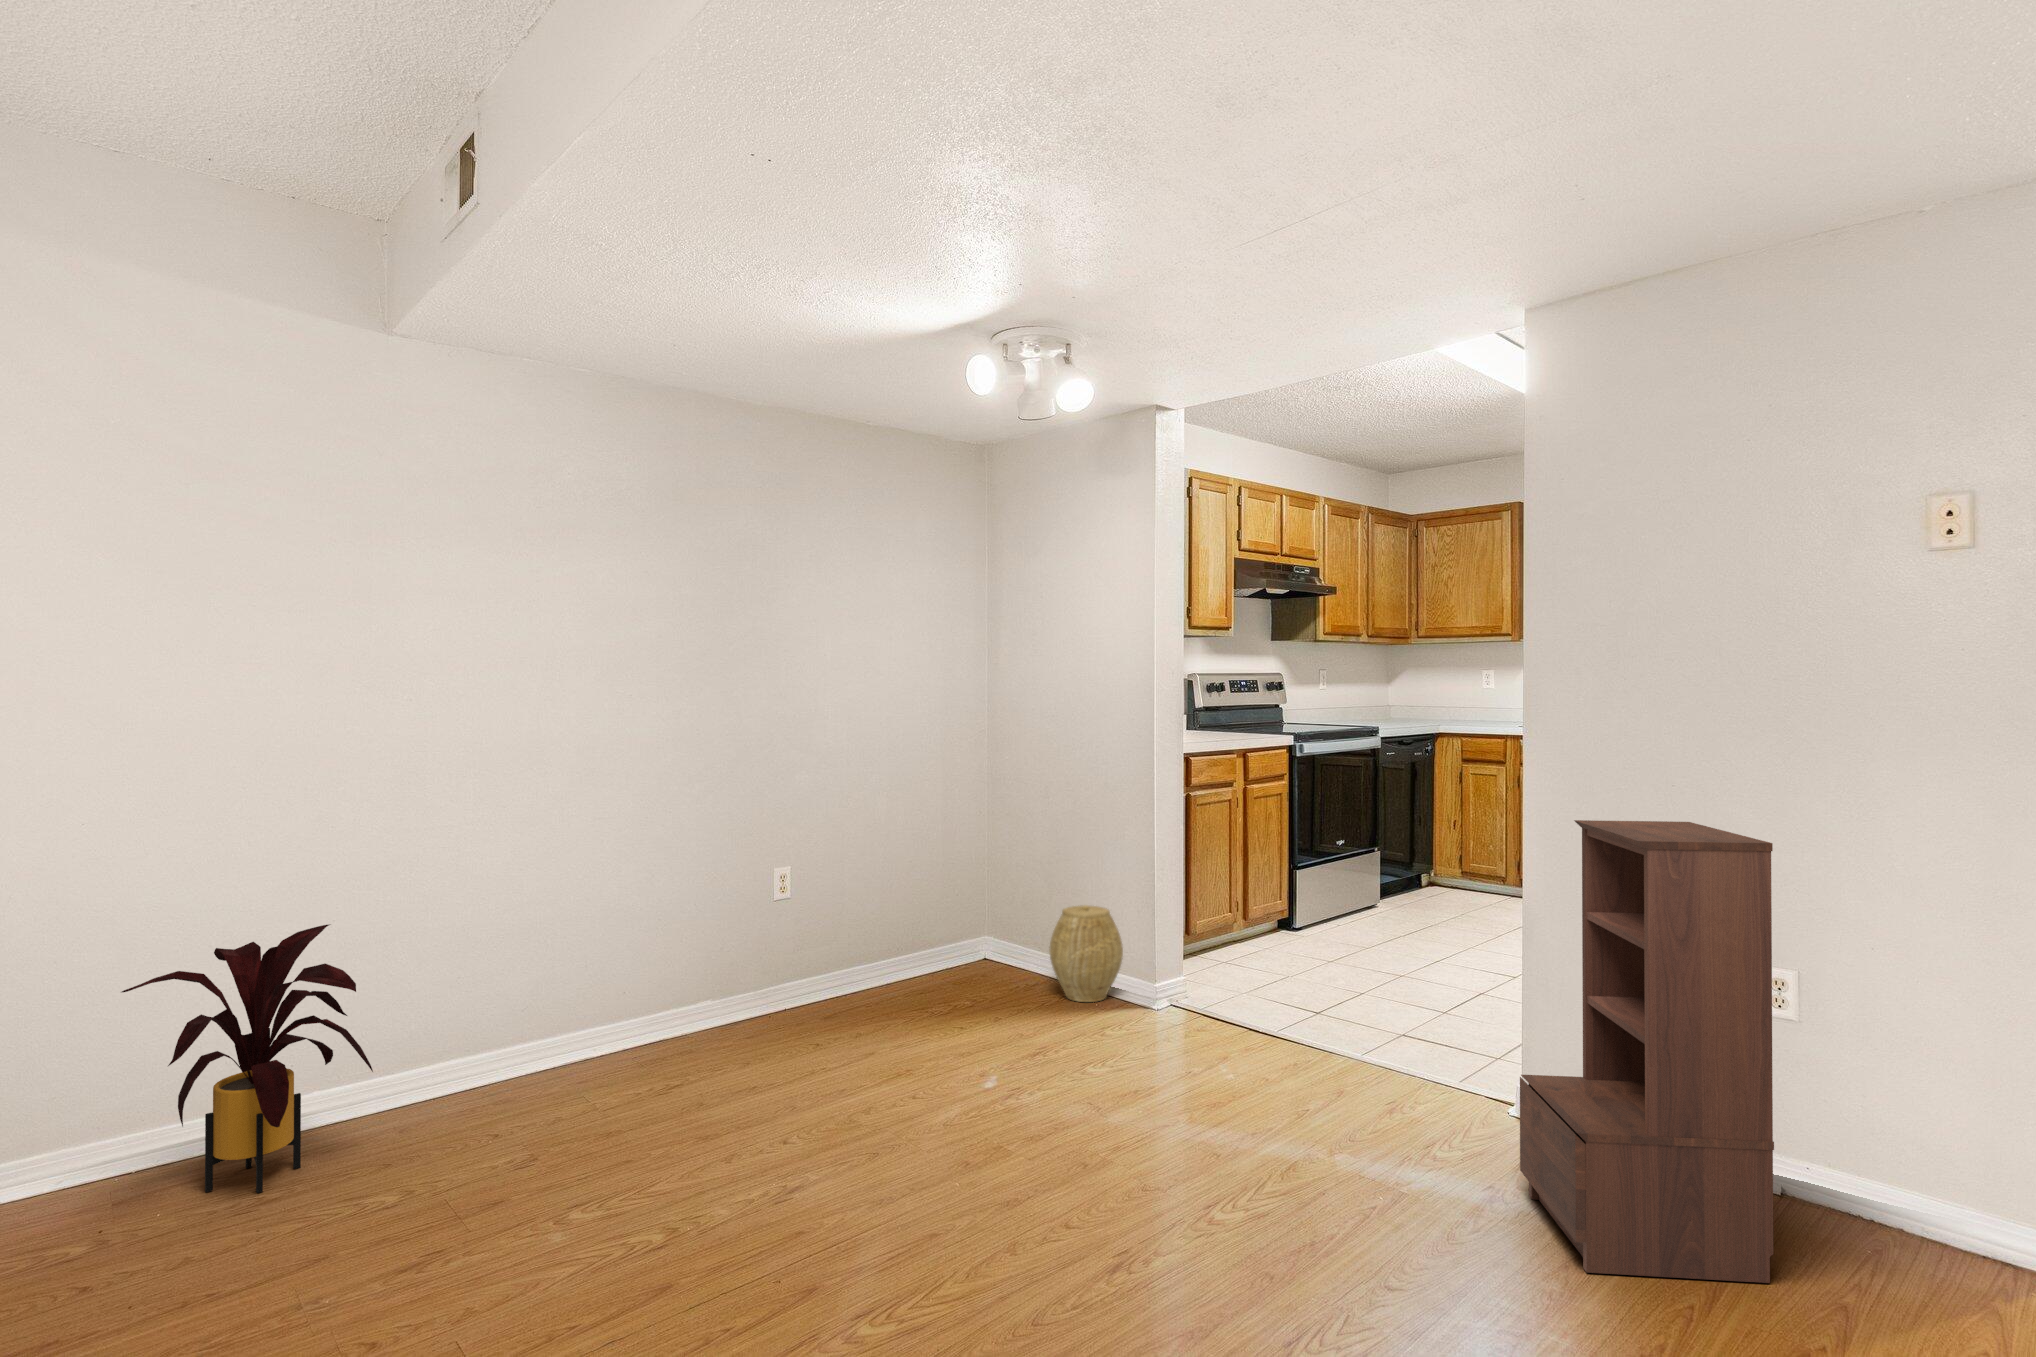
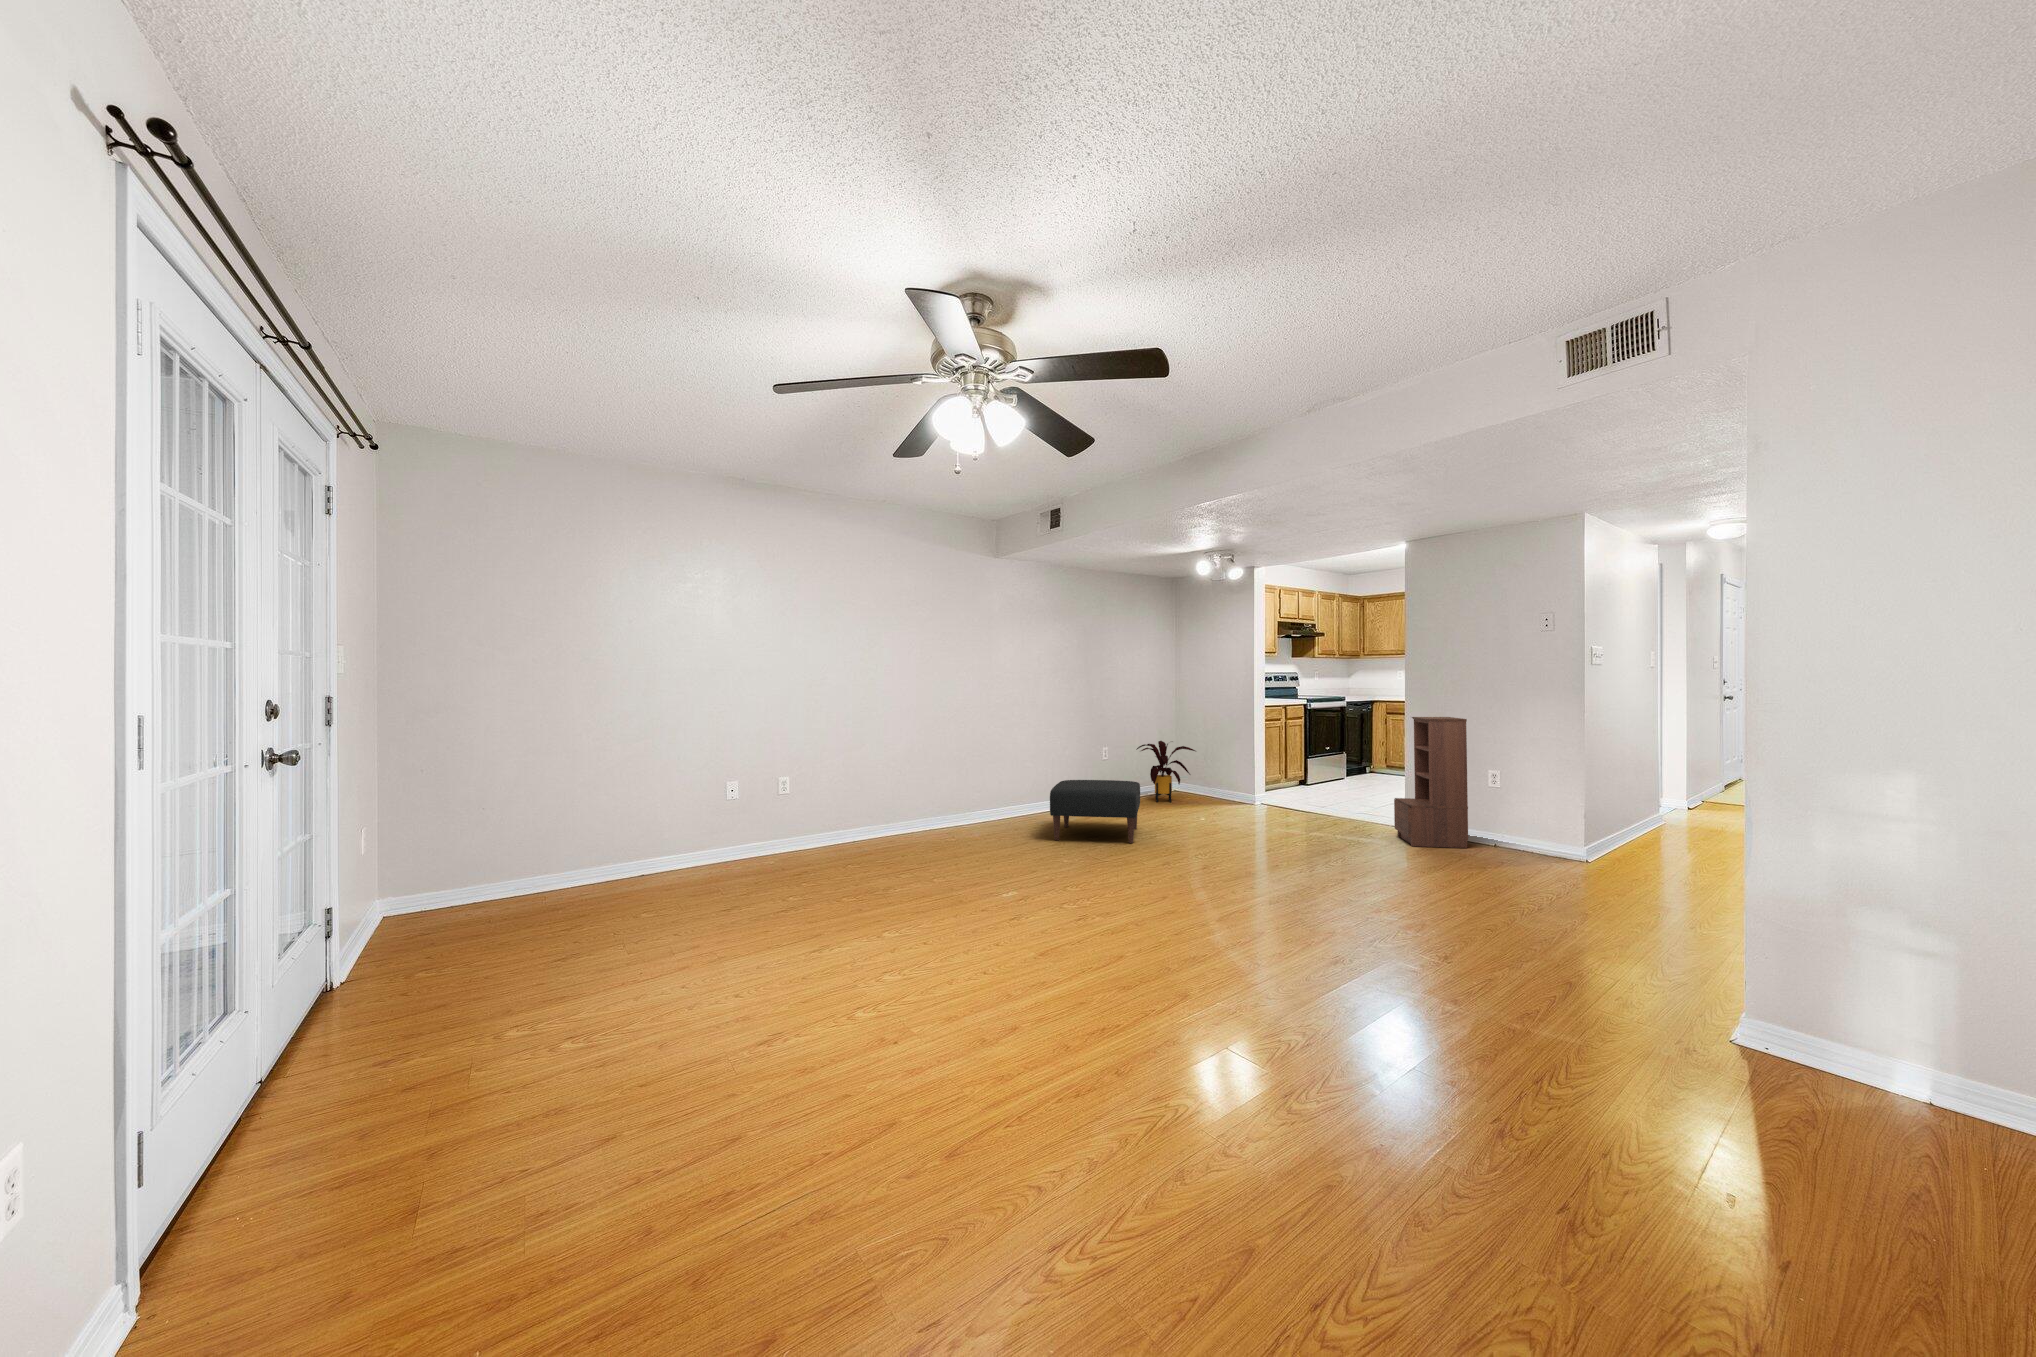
woven basket: present [1049,905,1123,1002] -> none [1211,765,1241,802]
house plant: present [122,925,373,1193] -> present [1136,741,1195,802]
ottoman: none [374,1001,765,1270] -> present [1050,780,1140,843]

